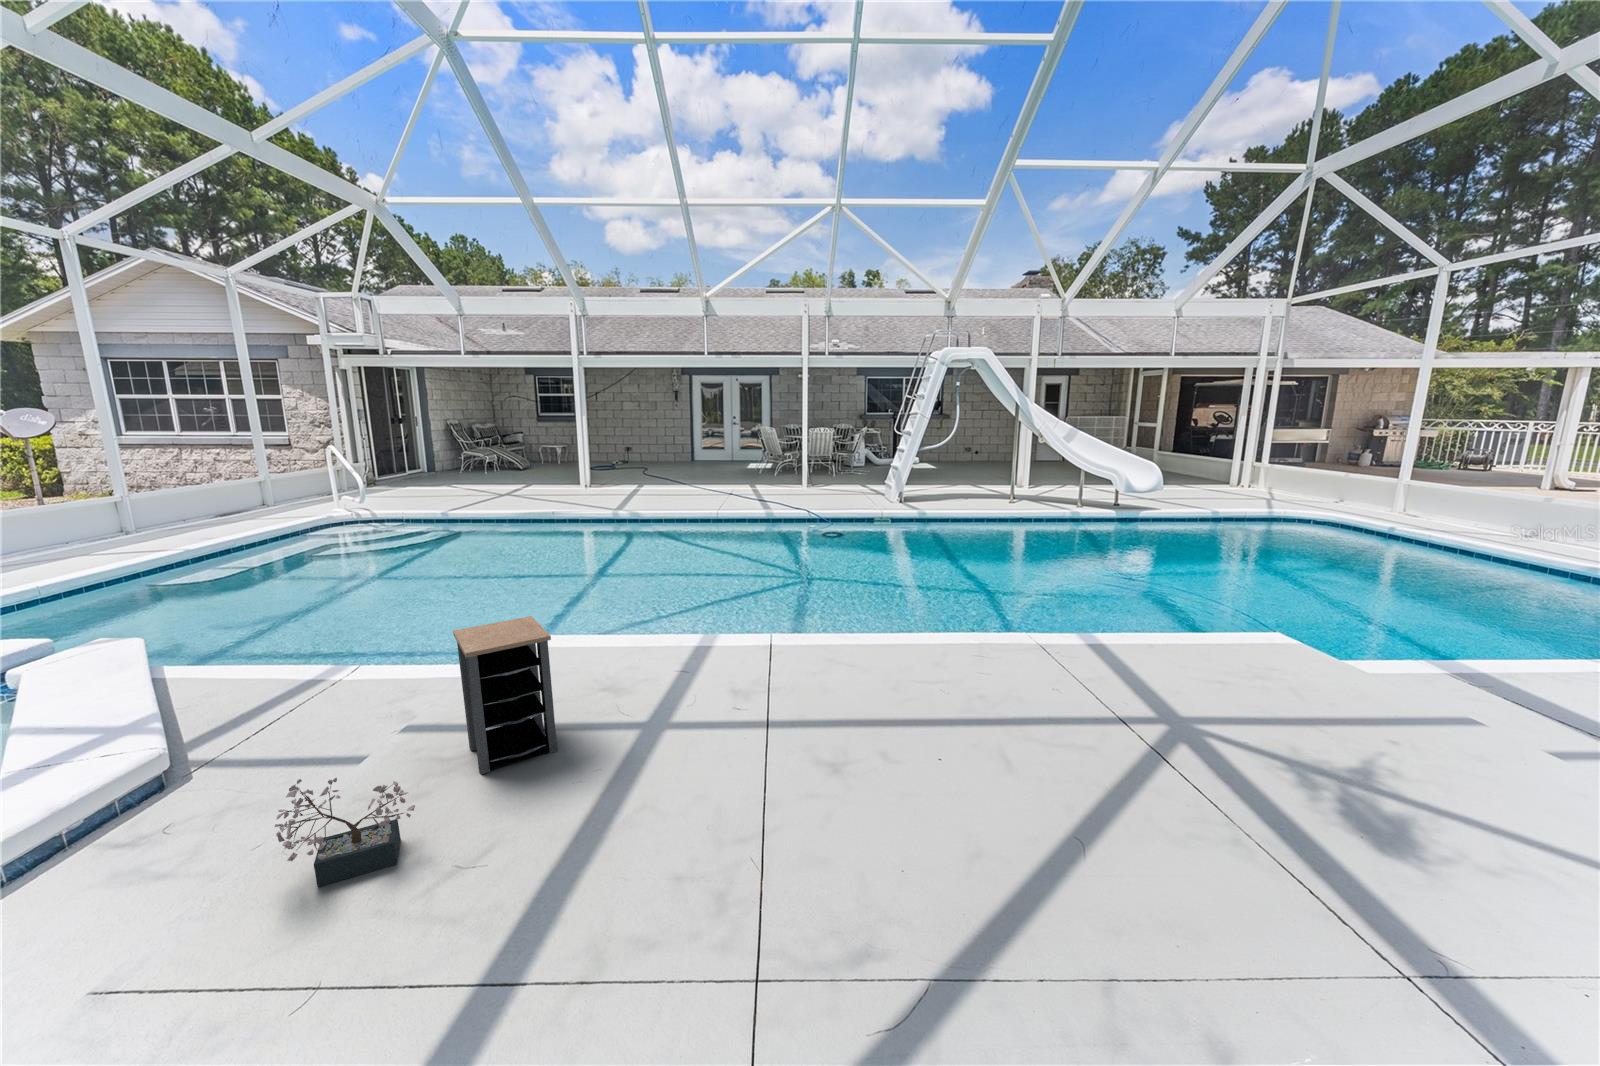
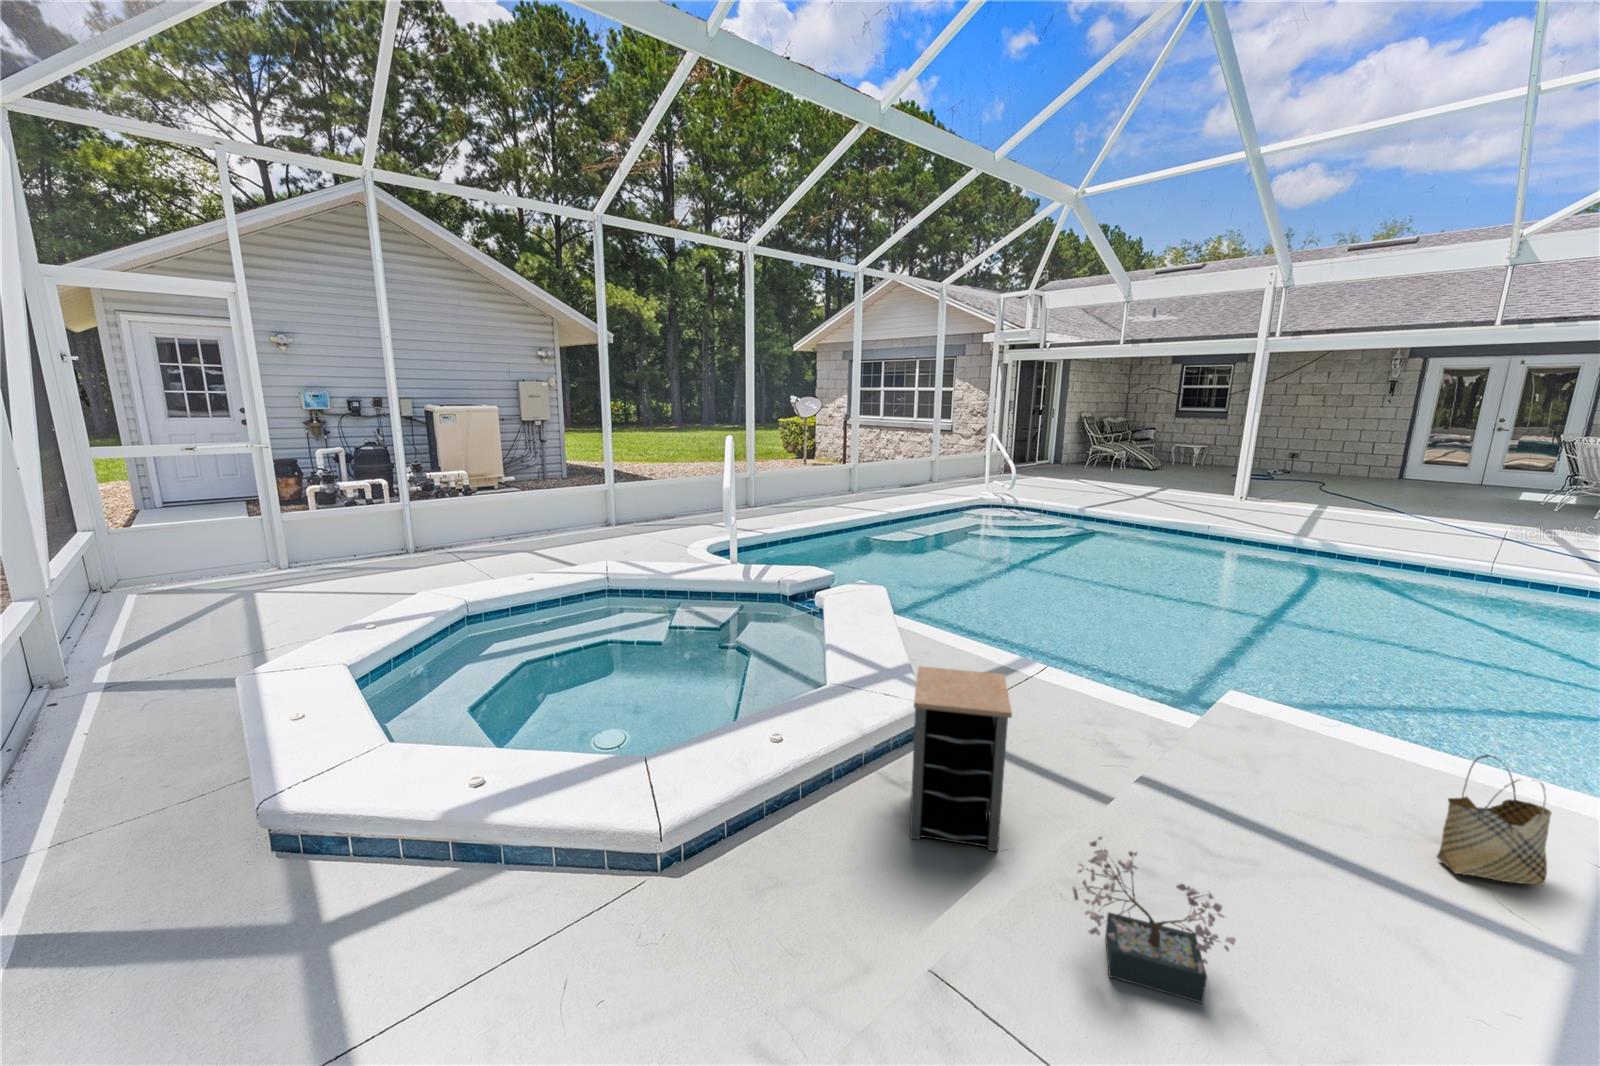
side table: present [453,616,557,774] -> present [910,666,1012,851]
woven basket: none [595,627,649,706] -> present [1437,755,1552,886]

